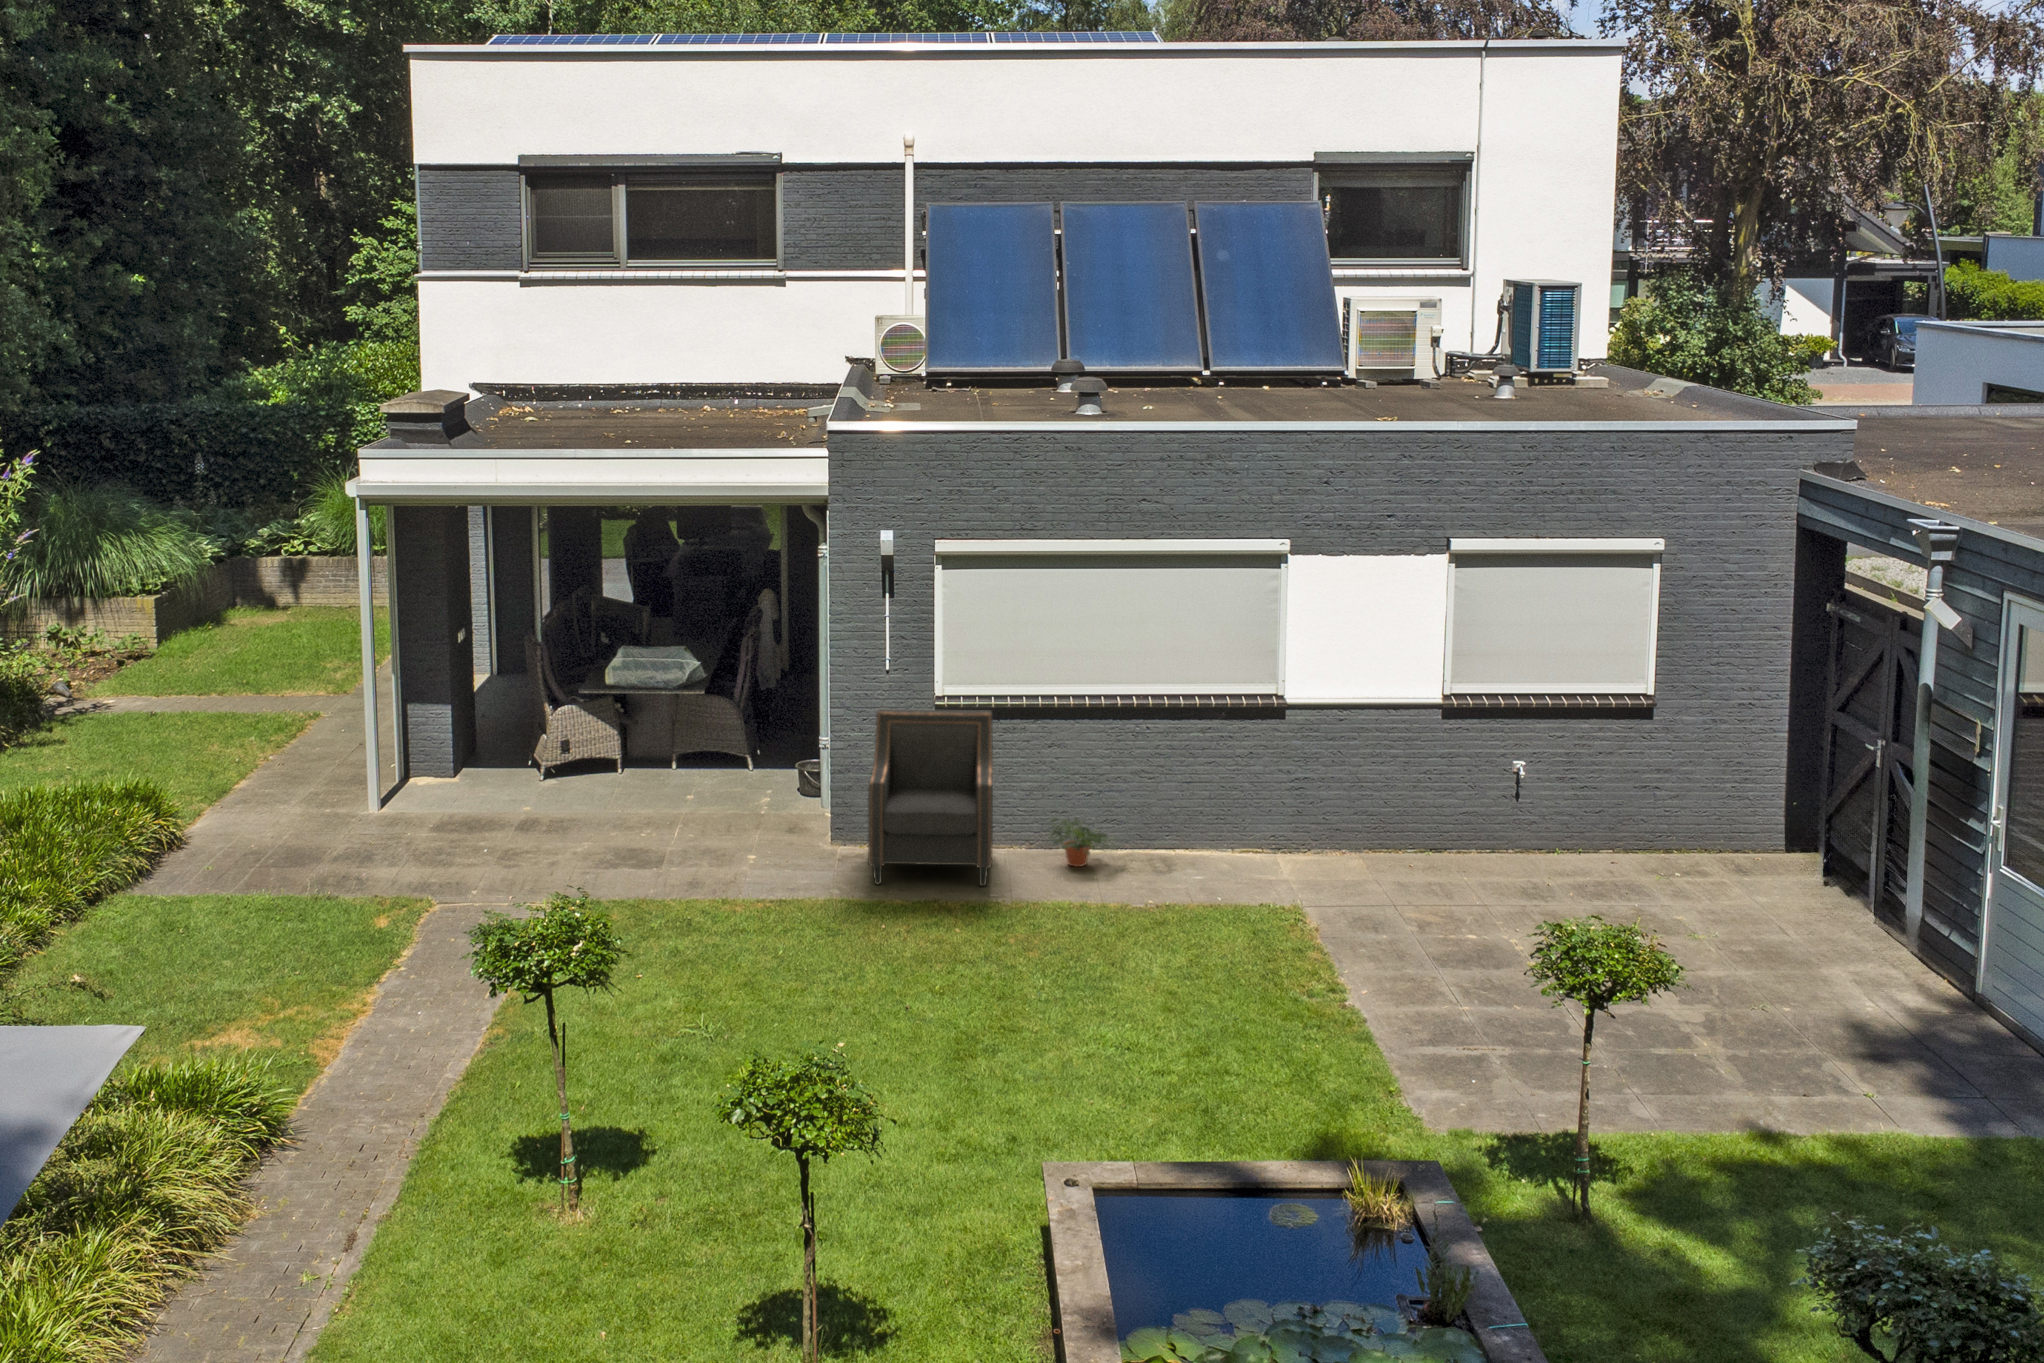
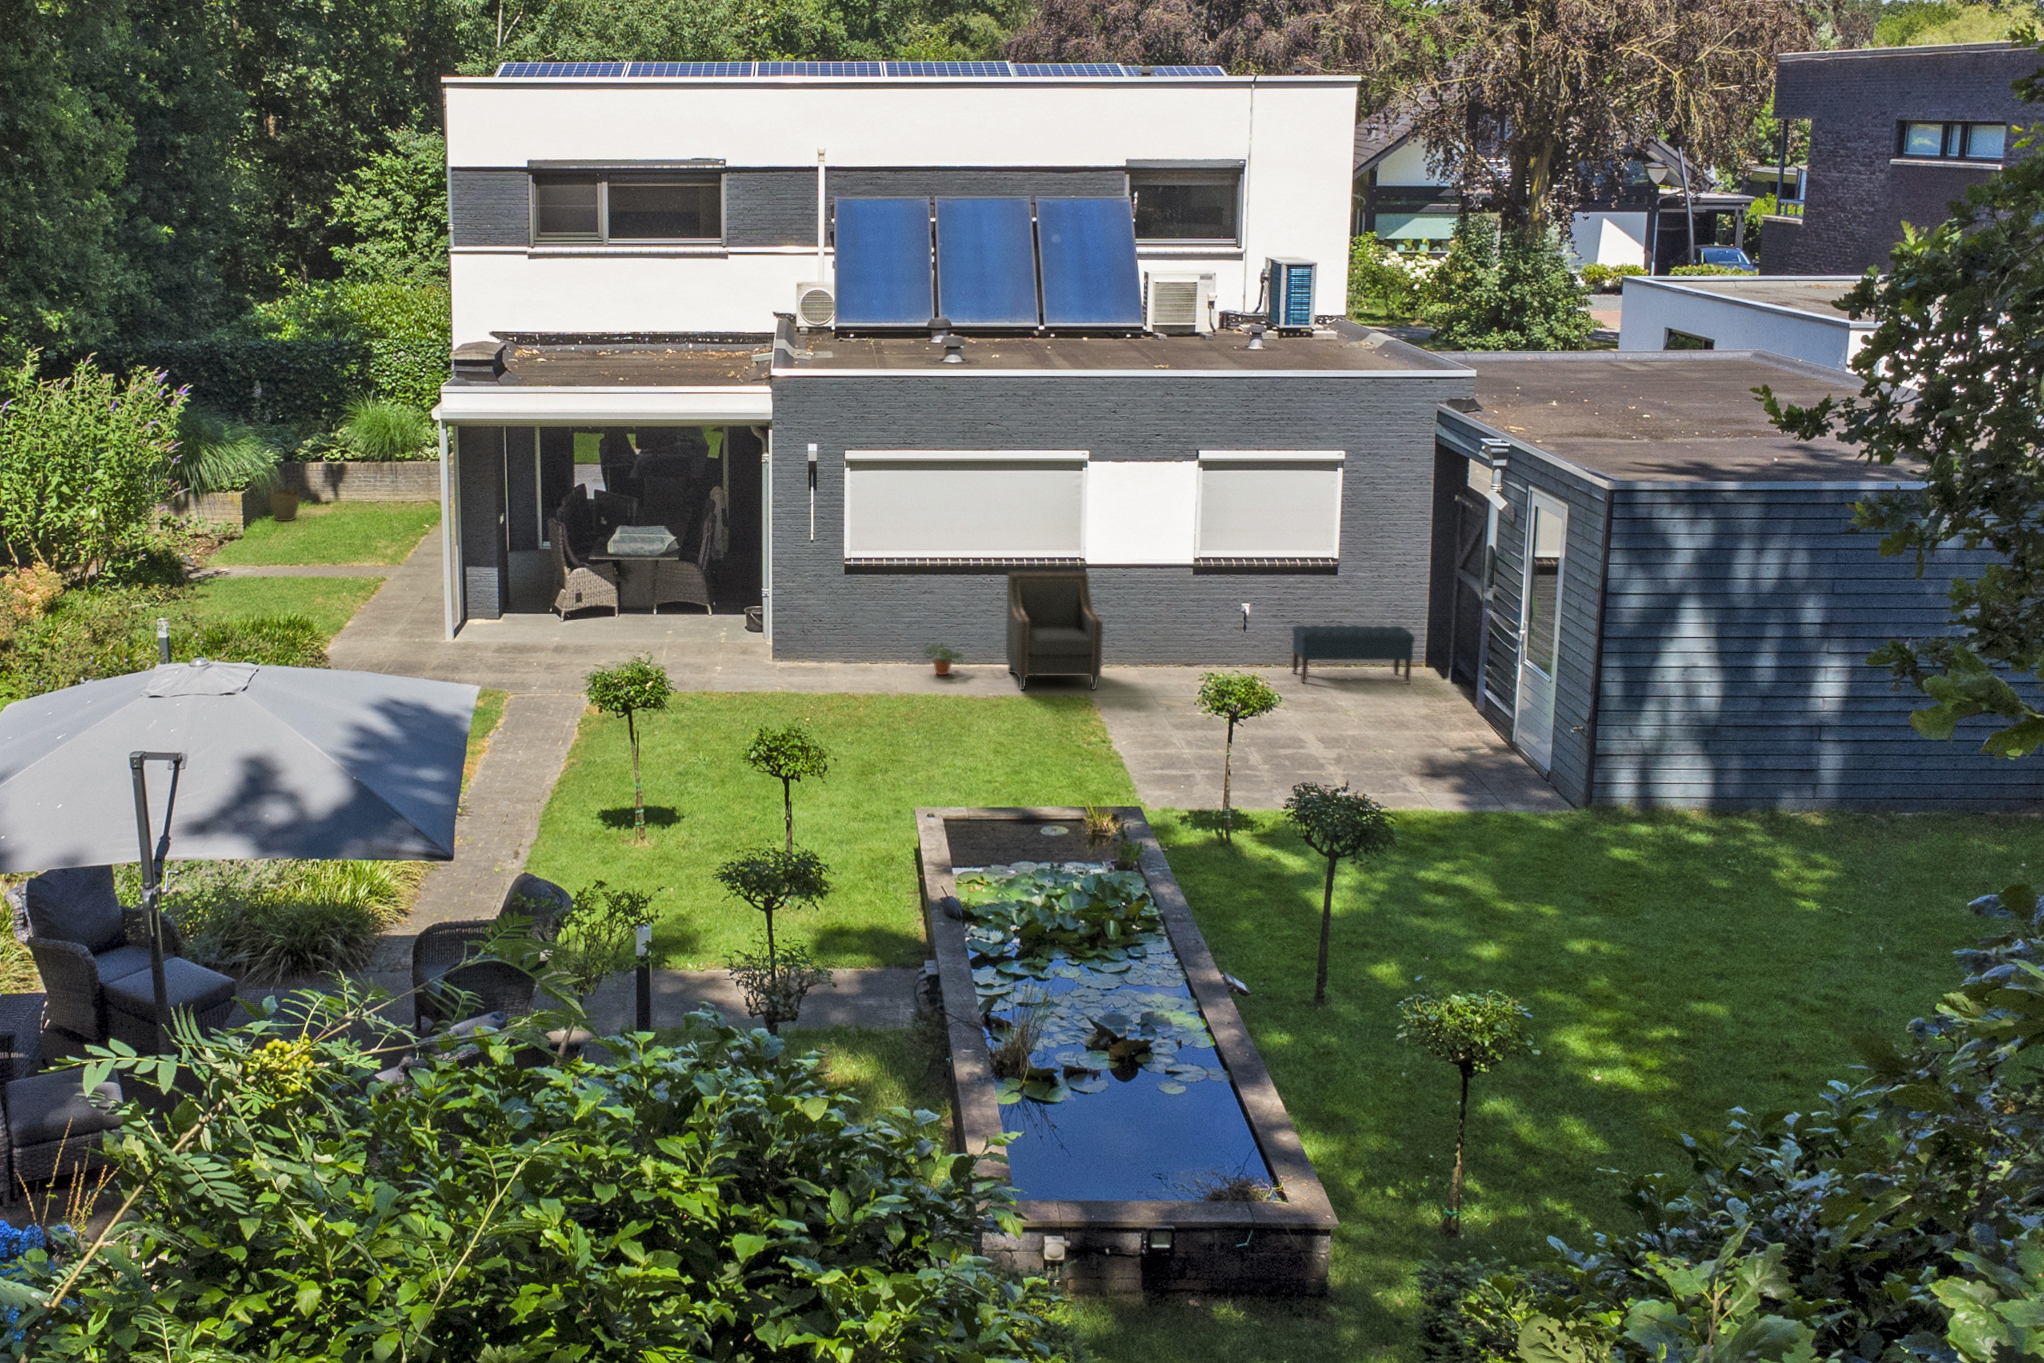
woven basket: none [200,585,240,635] -> present [270,482,299,521]
chair: present [868,709,993,886] -> present [1006,572,1103,690]
bench: none [1585,792,1770,879] -> present [1292,625,1415,683]

